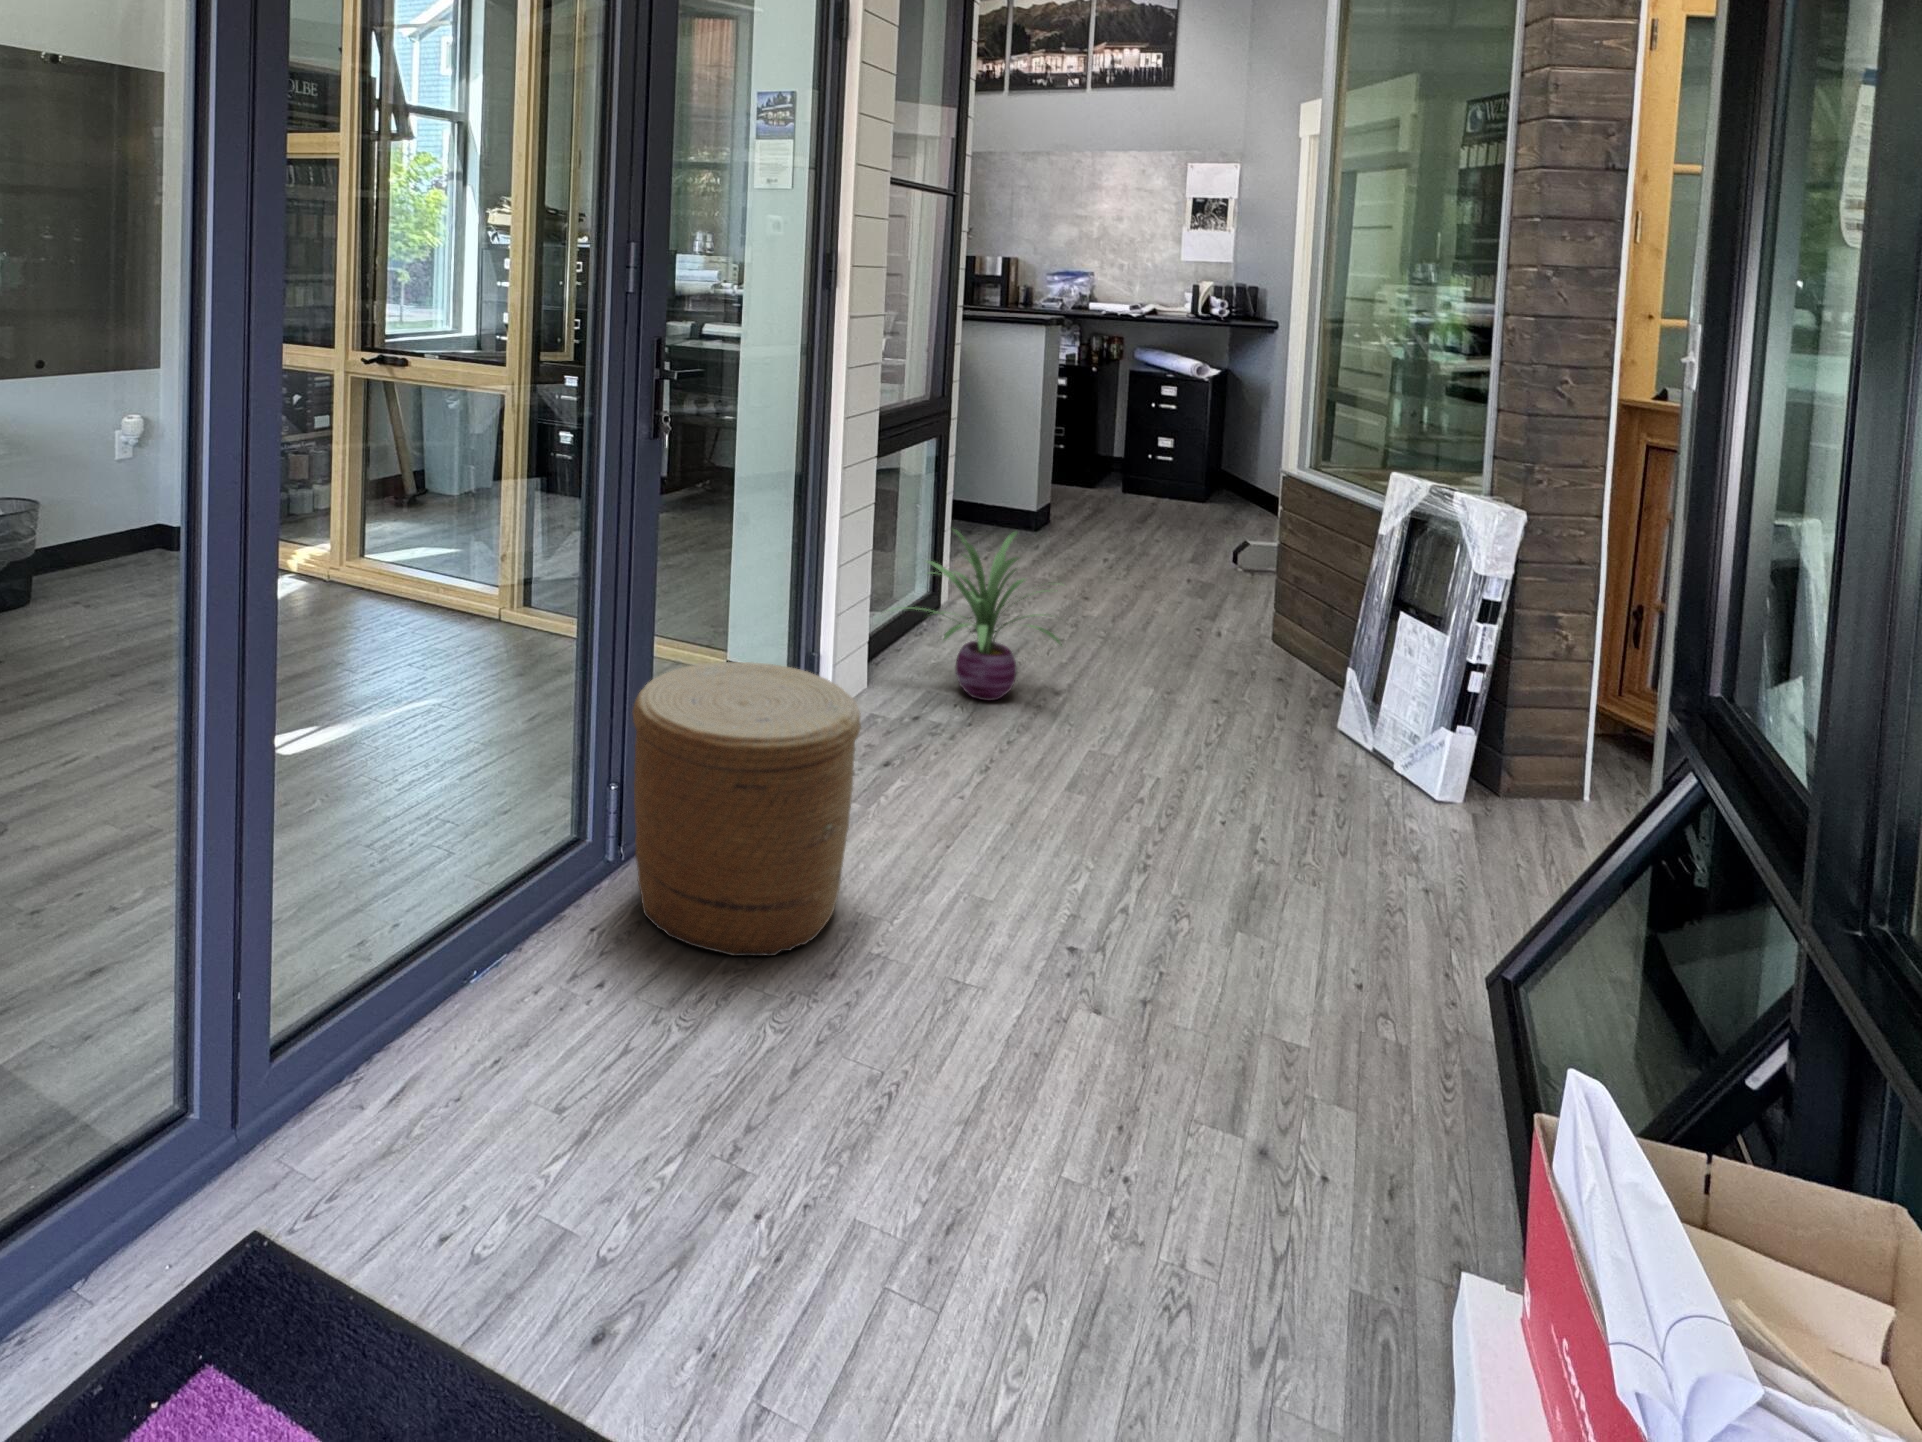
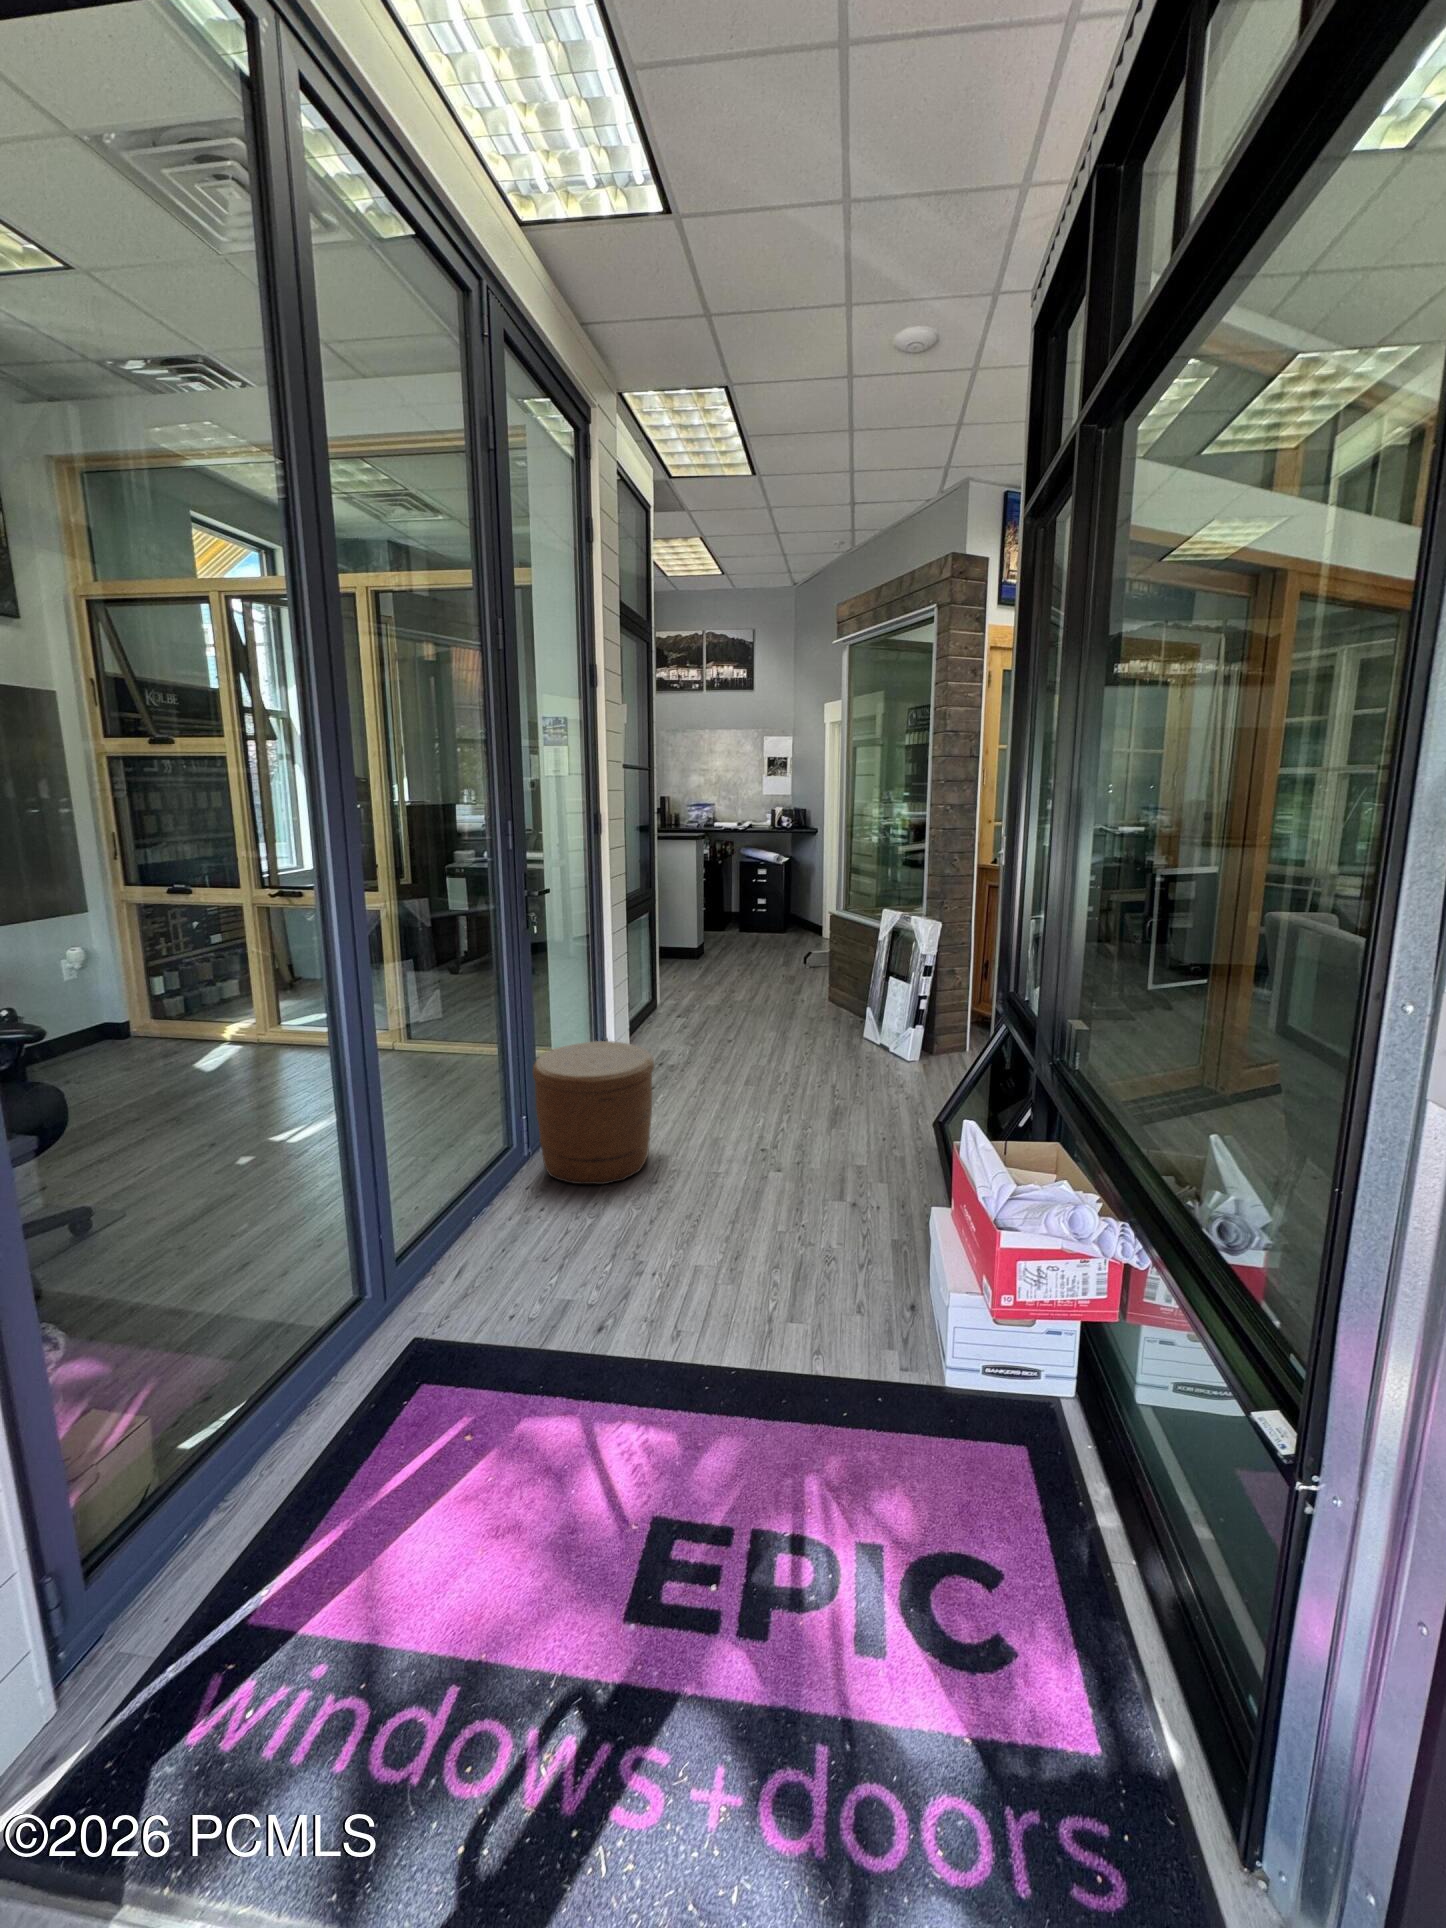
decorative plant: present [901,529,1064,700] -> none [632,958,733,1051]

